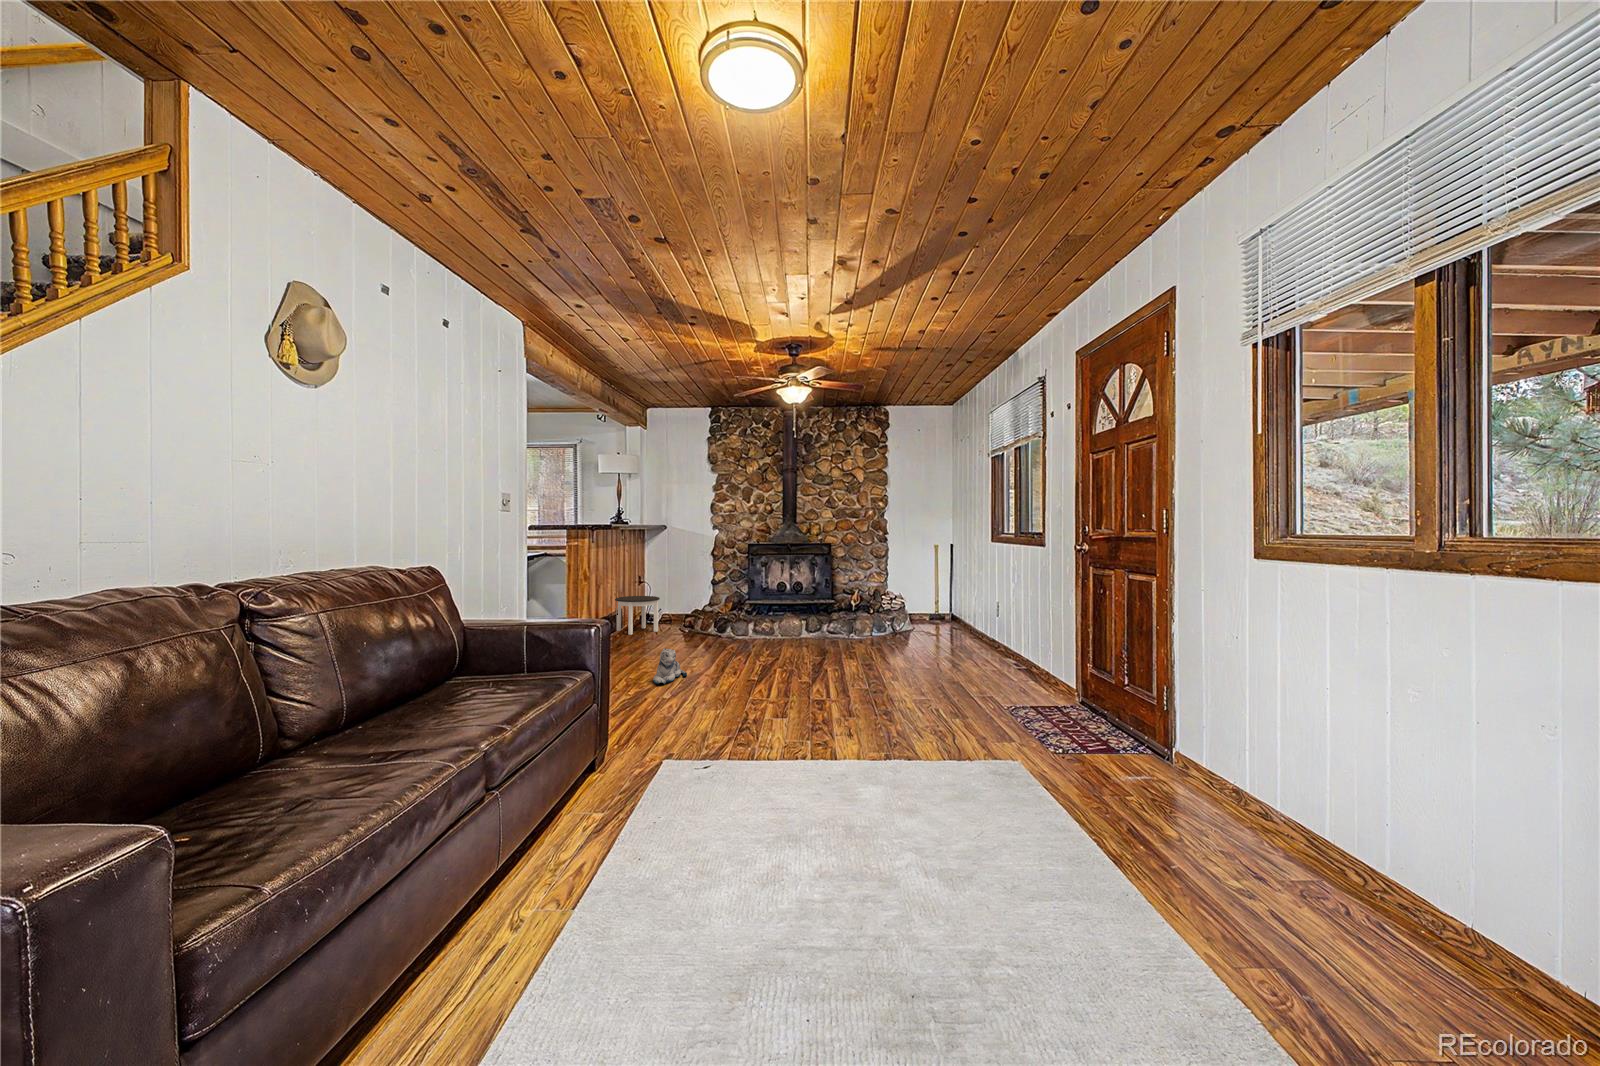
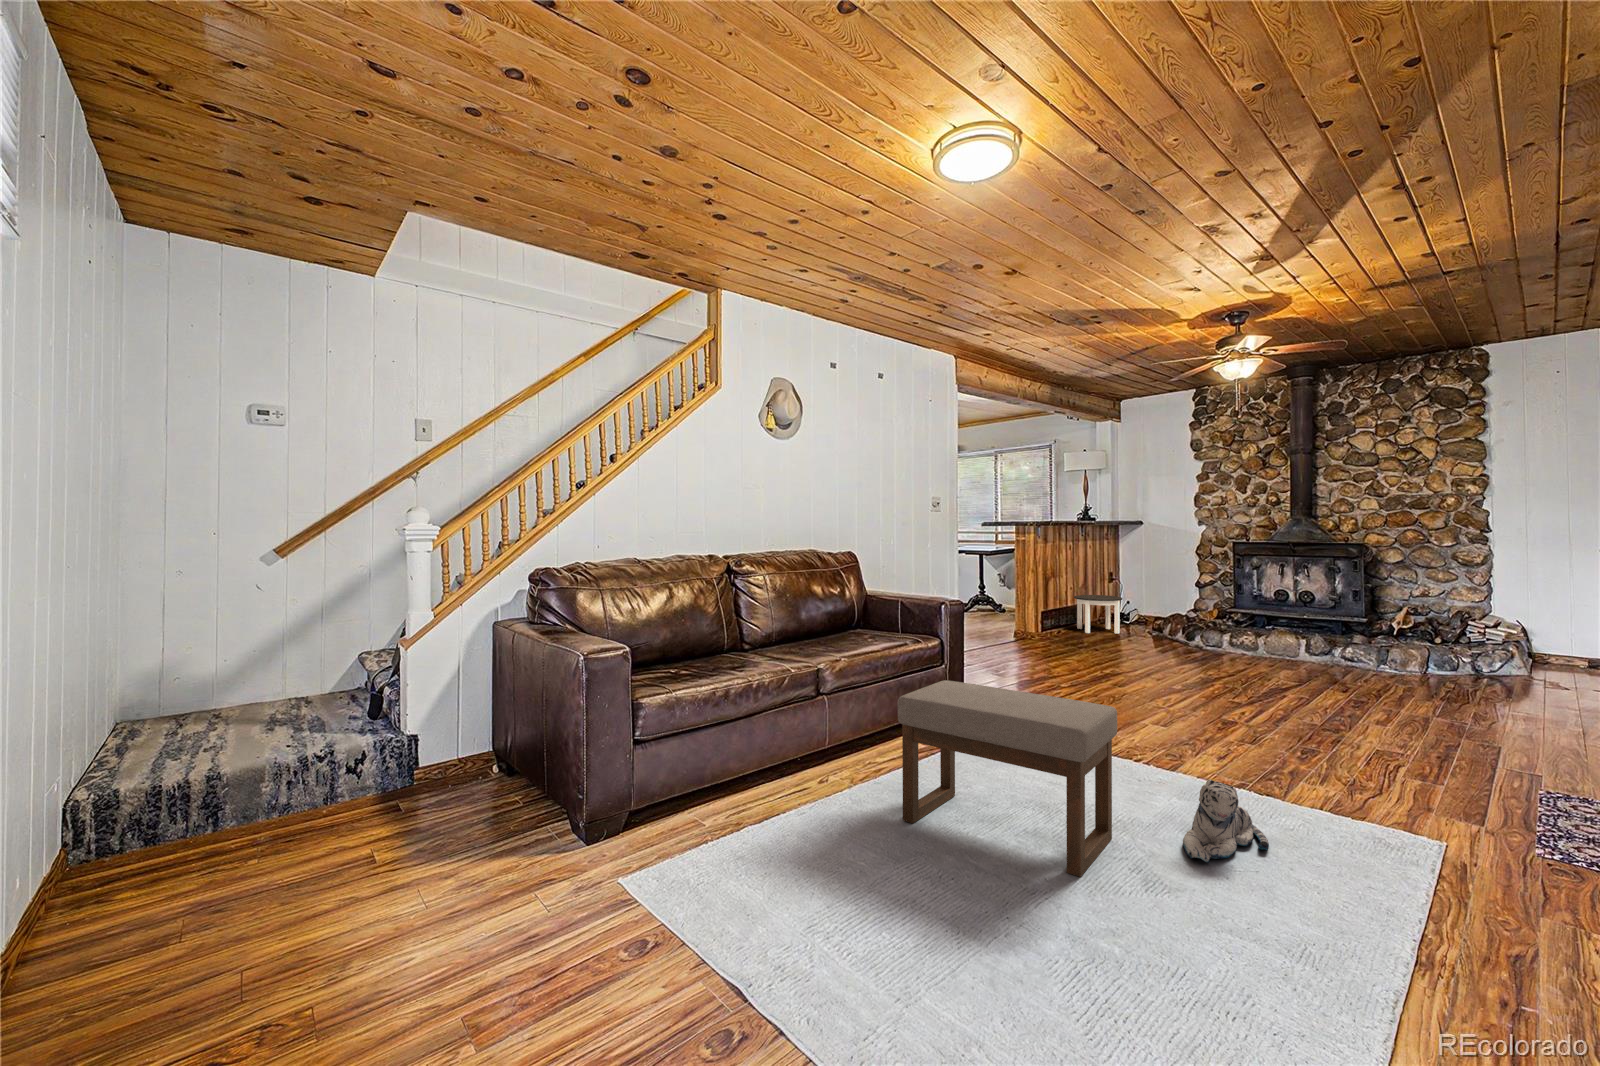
plush toy: present [653,648,687,684] -> present [1183,780,1269,862]
ottoman: none [682,722,927,938] -> present [898,680,1117,877]

